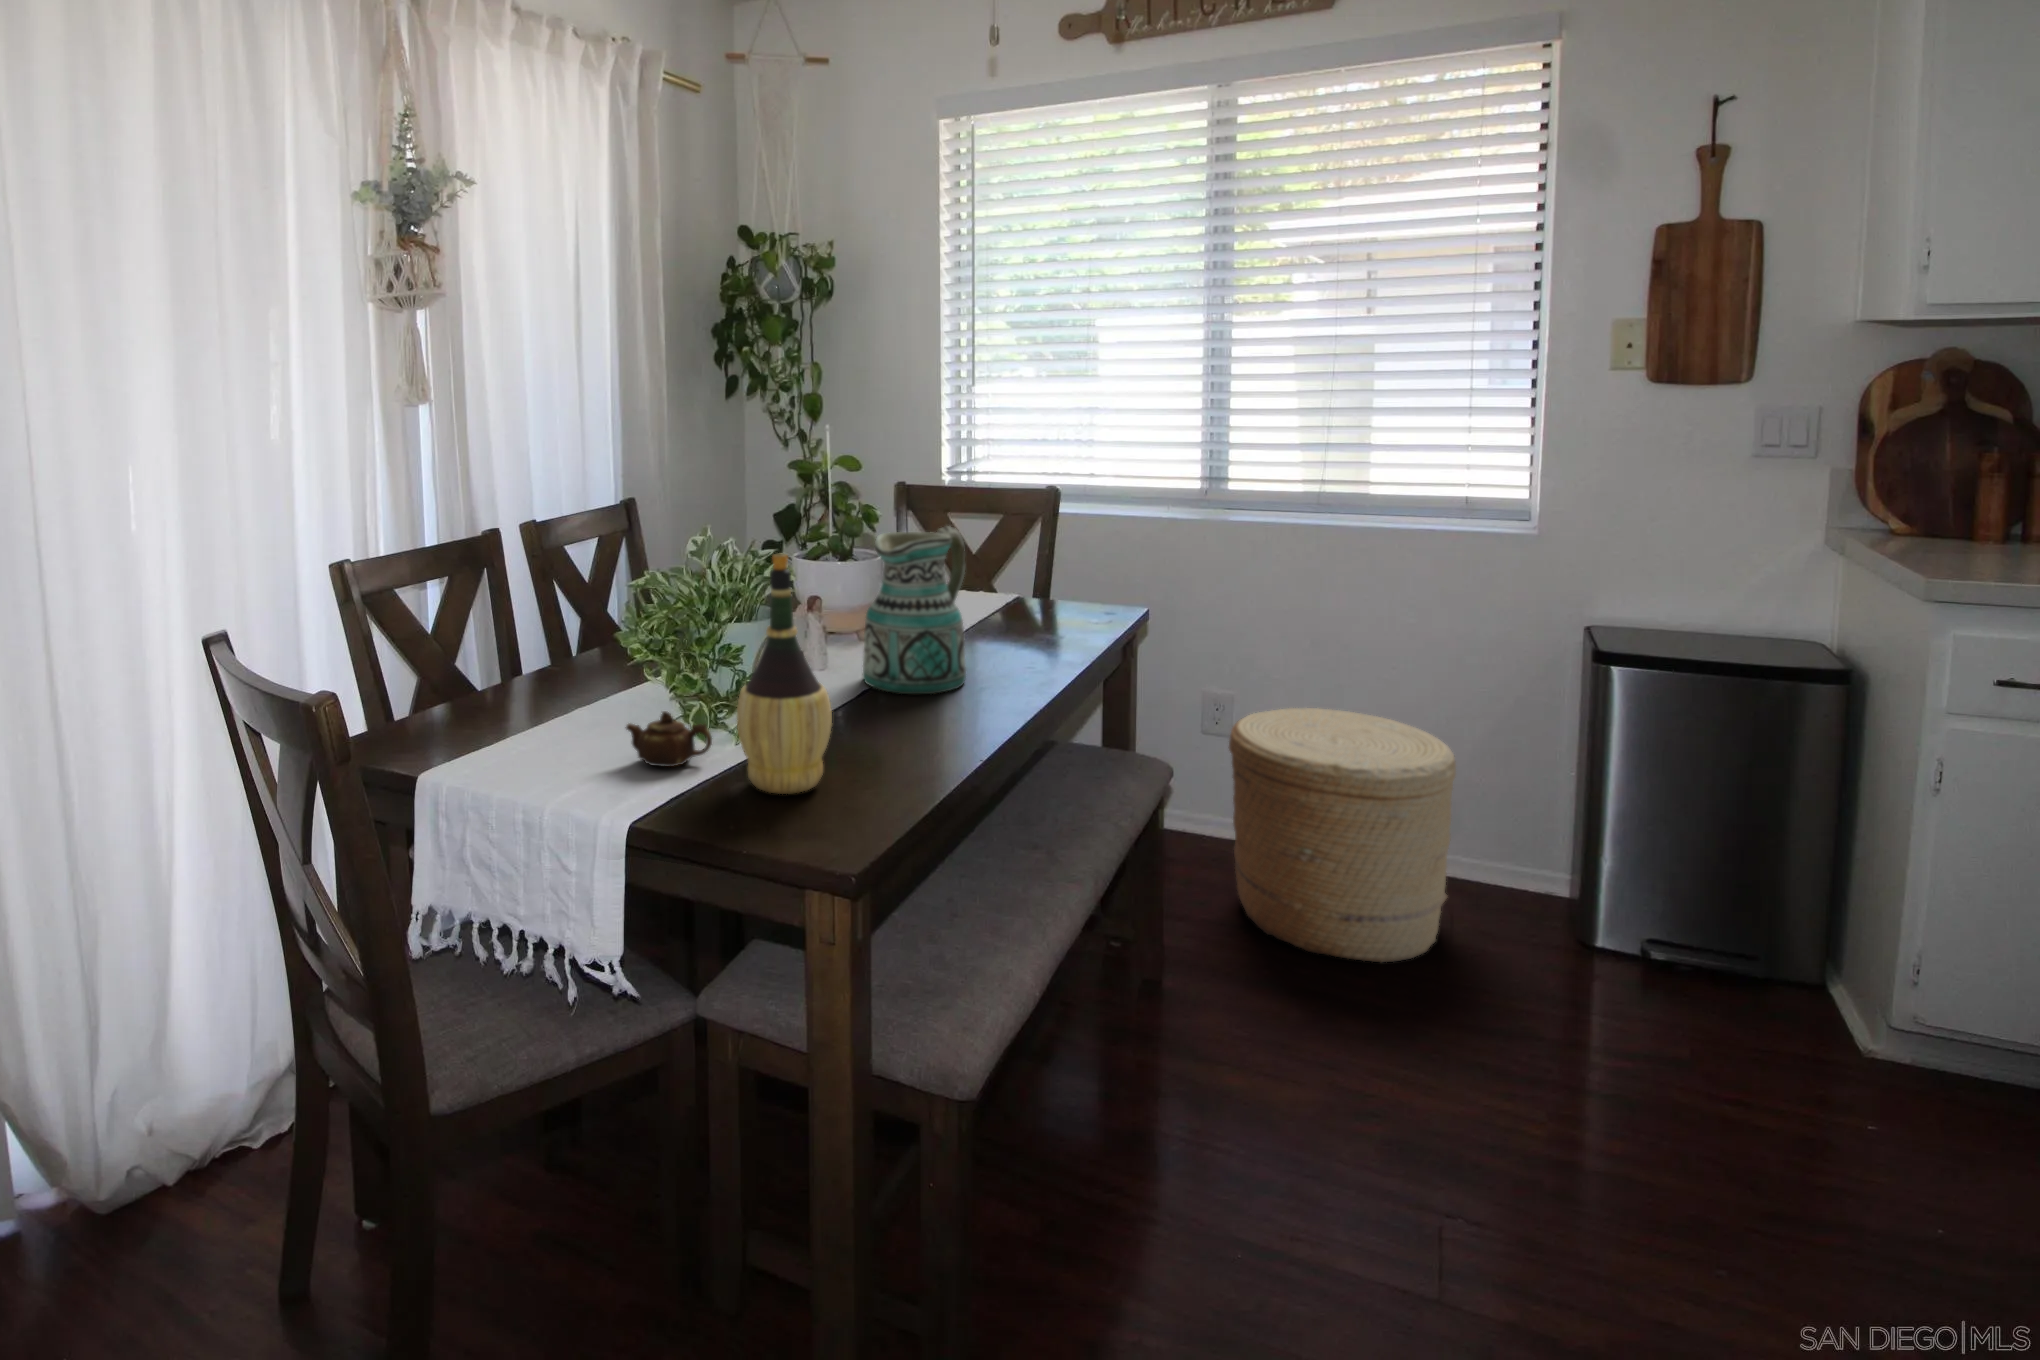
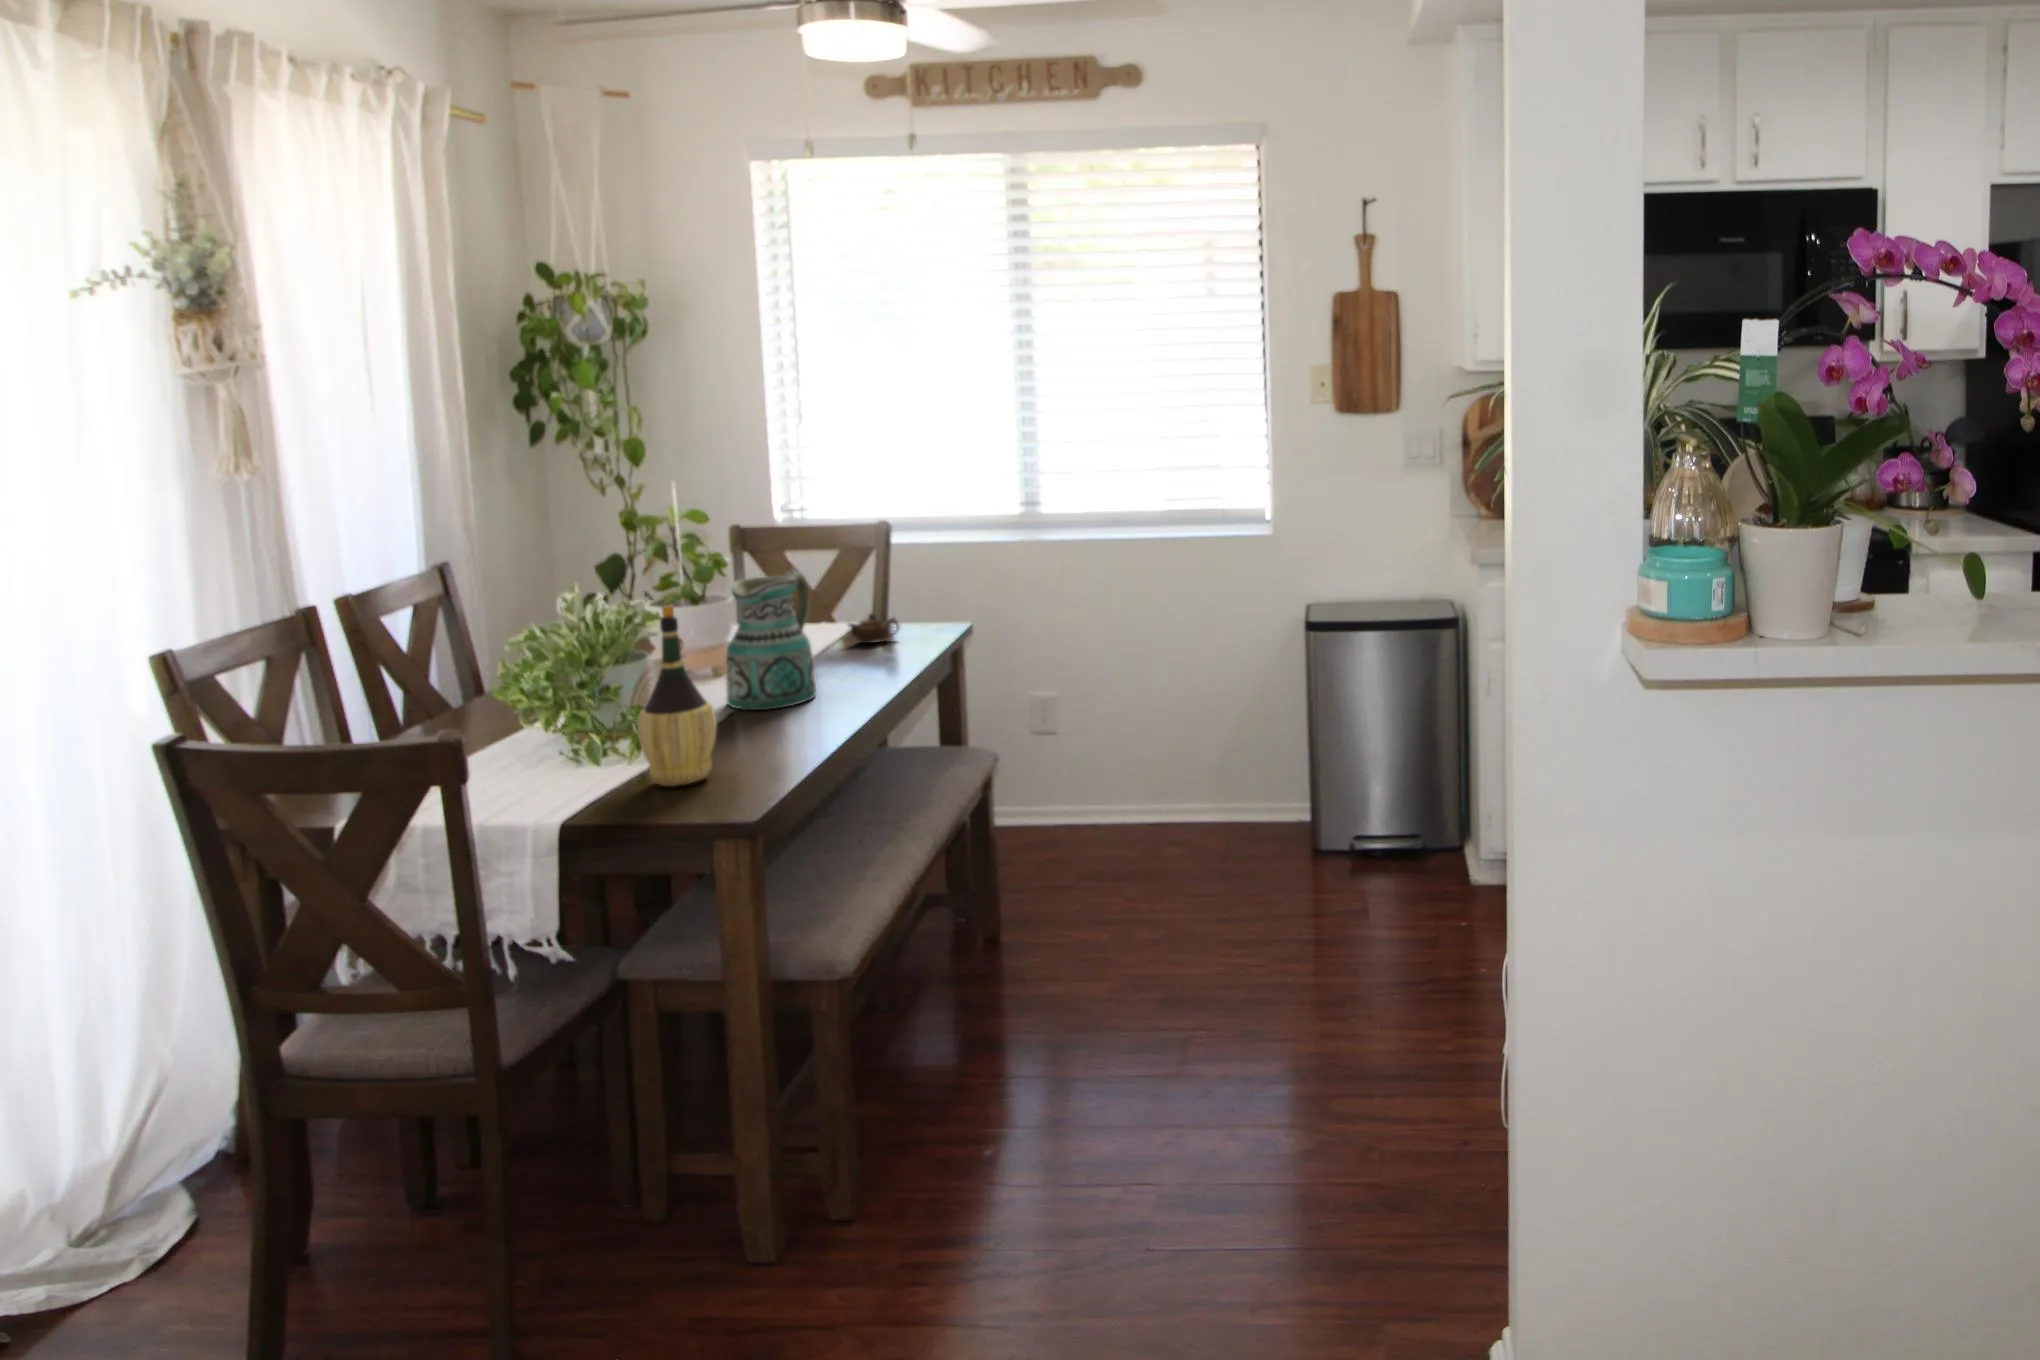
woven basket: present [1229,708,1456,962] -> none [1045,690,1209,883]
teapot: present [626,711,712,767] -> present [849,614,899,643]

